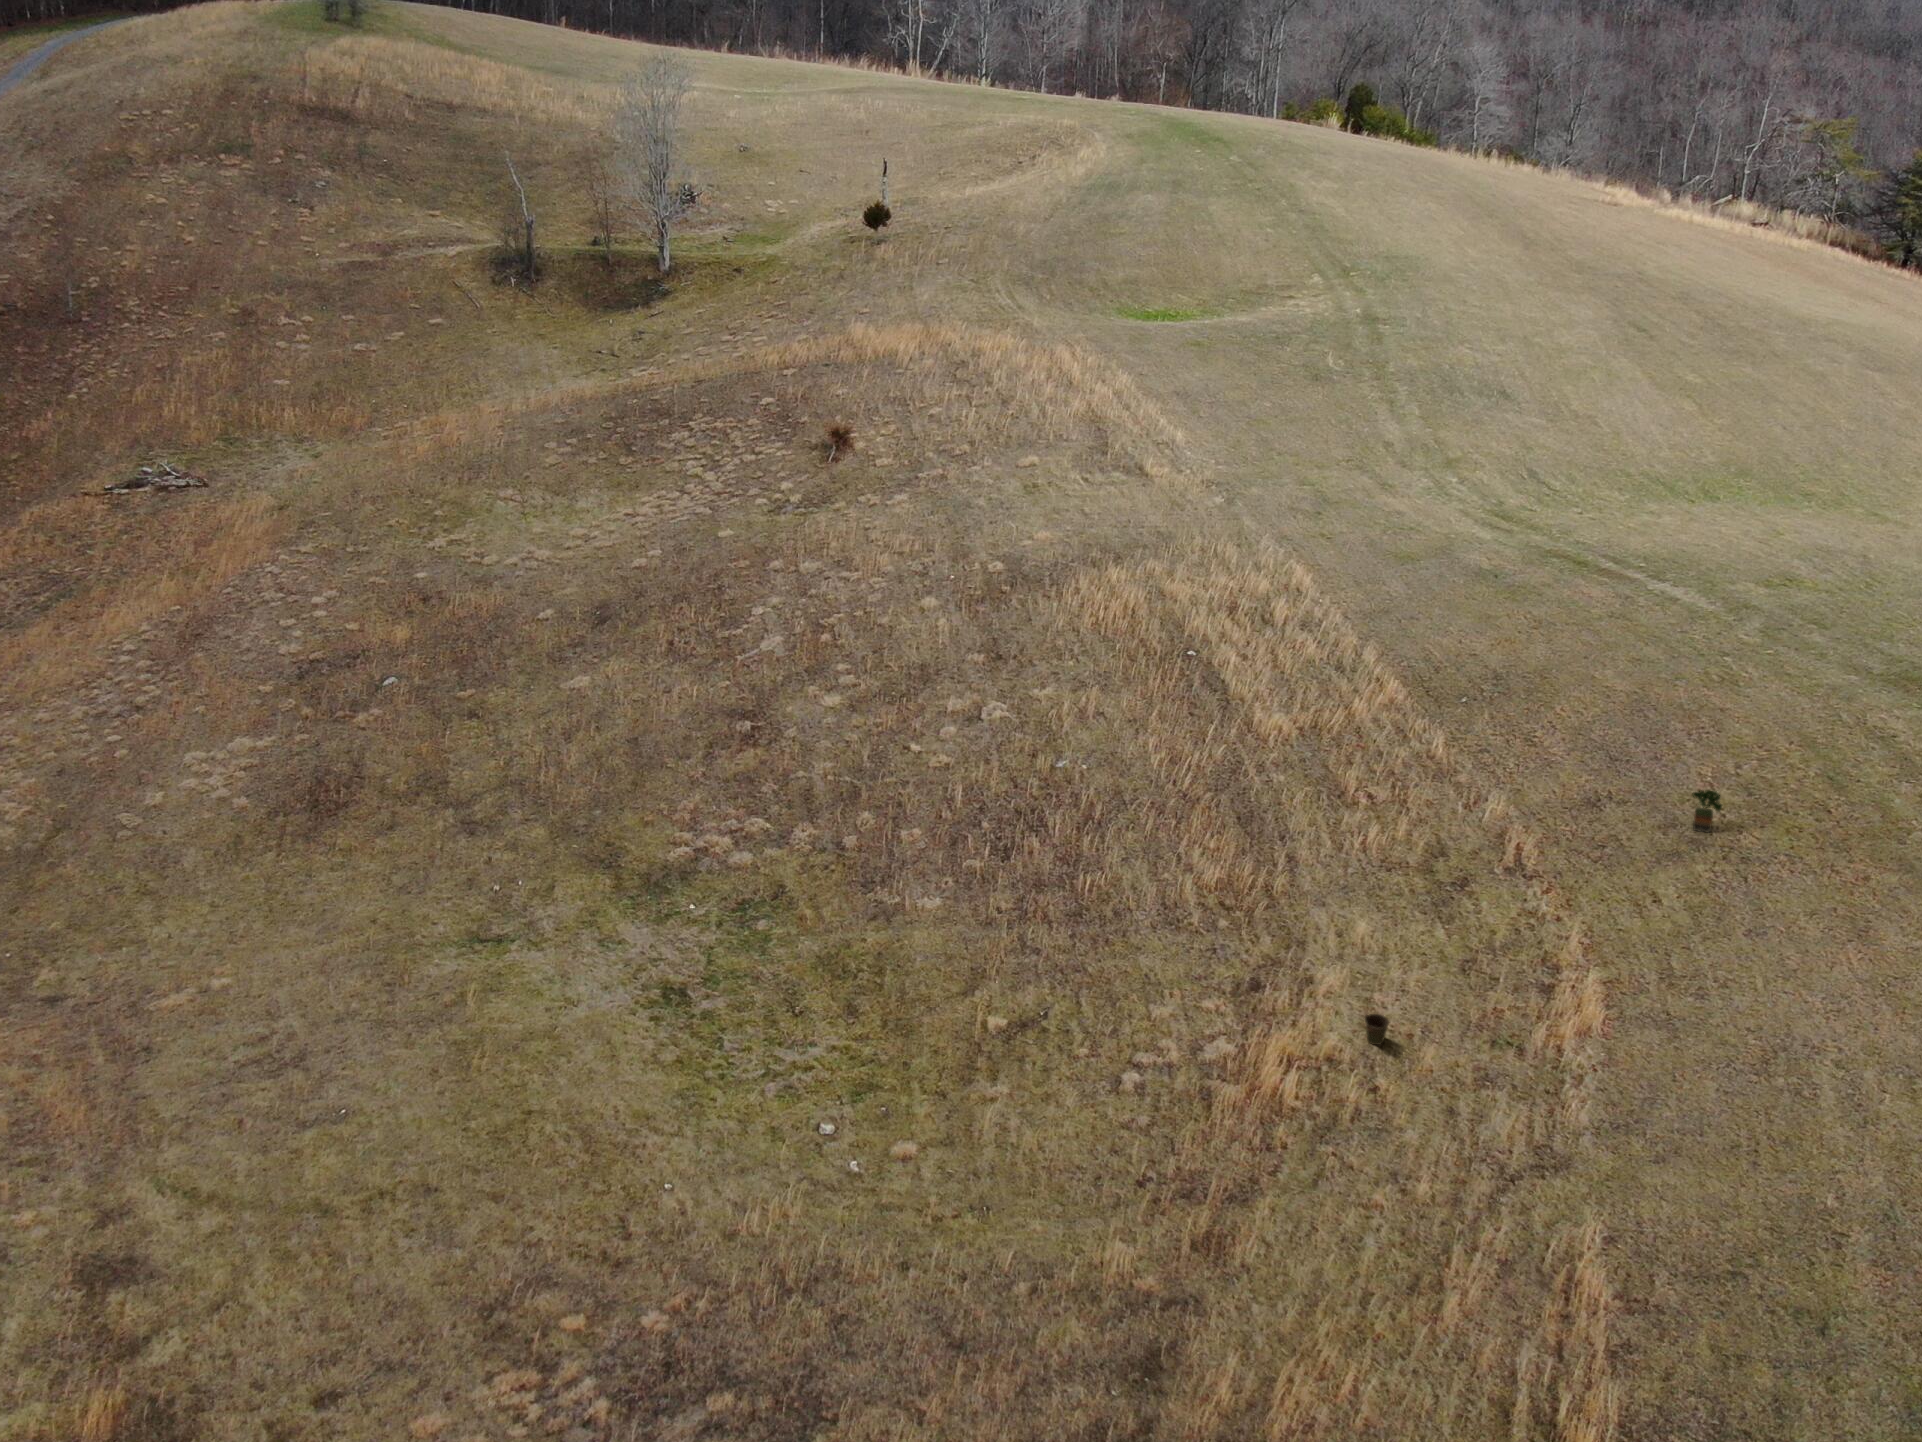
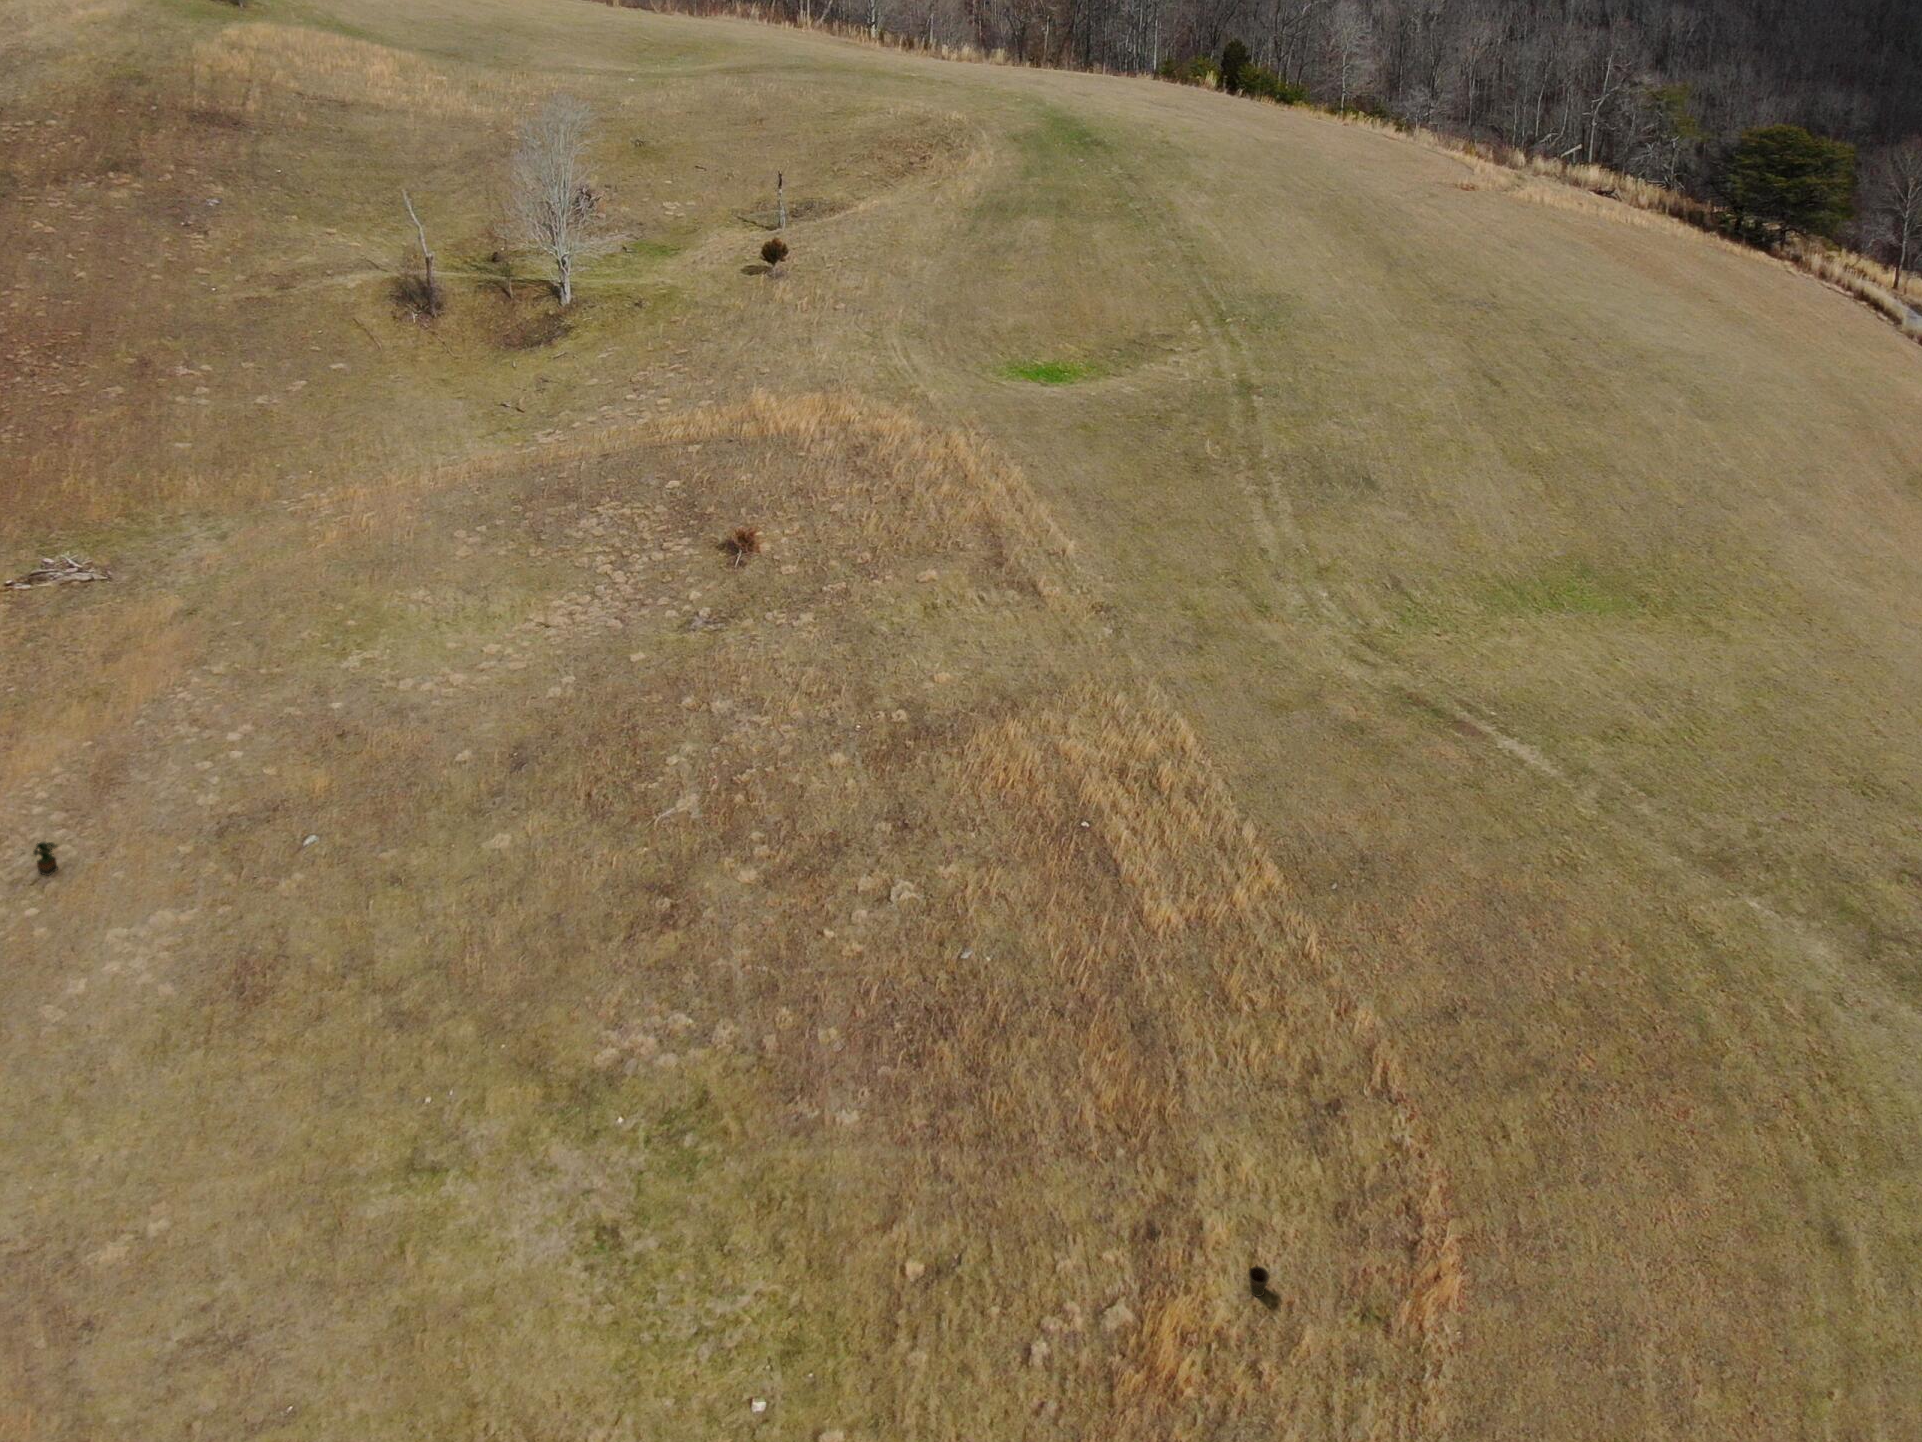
potted tree: present [1692,790,1722,833] -> present [34,842,58,875]

